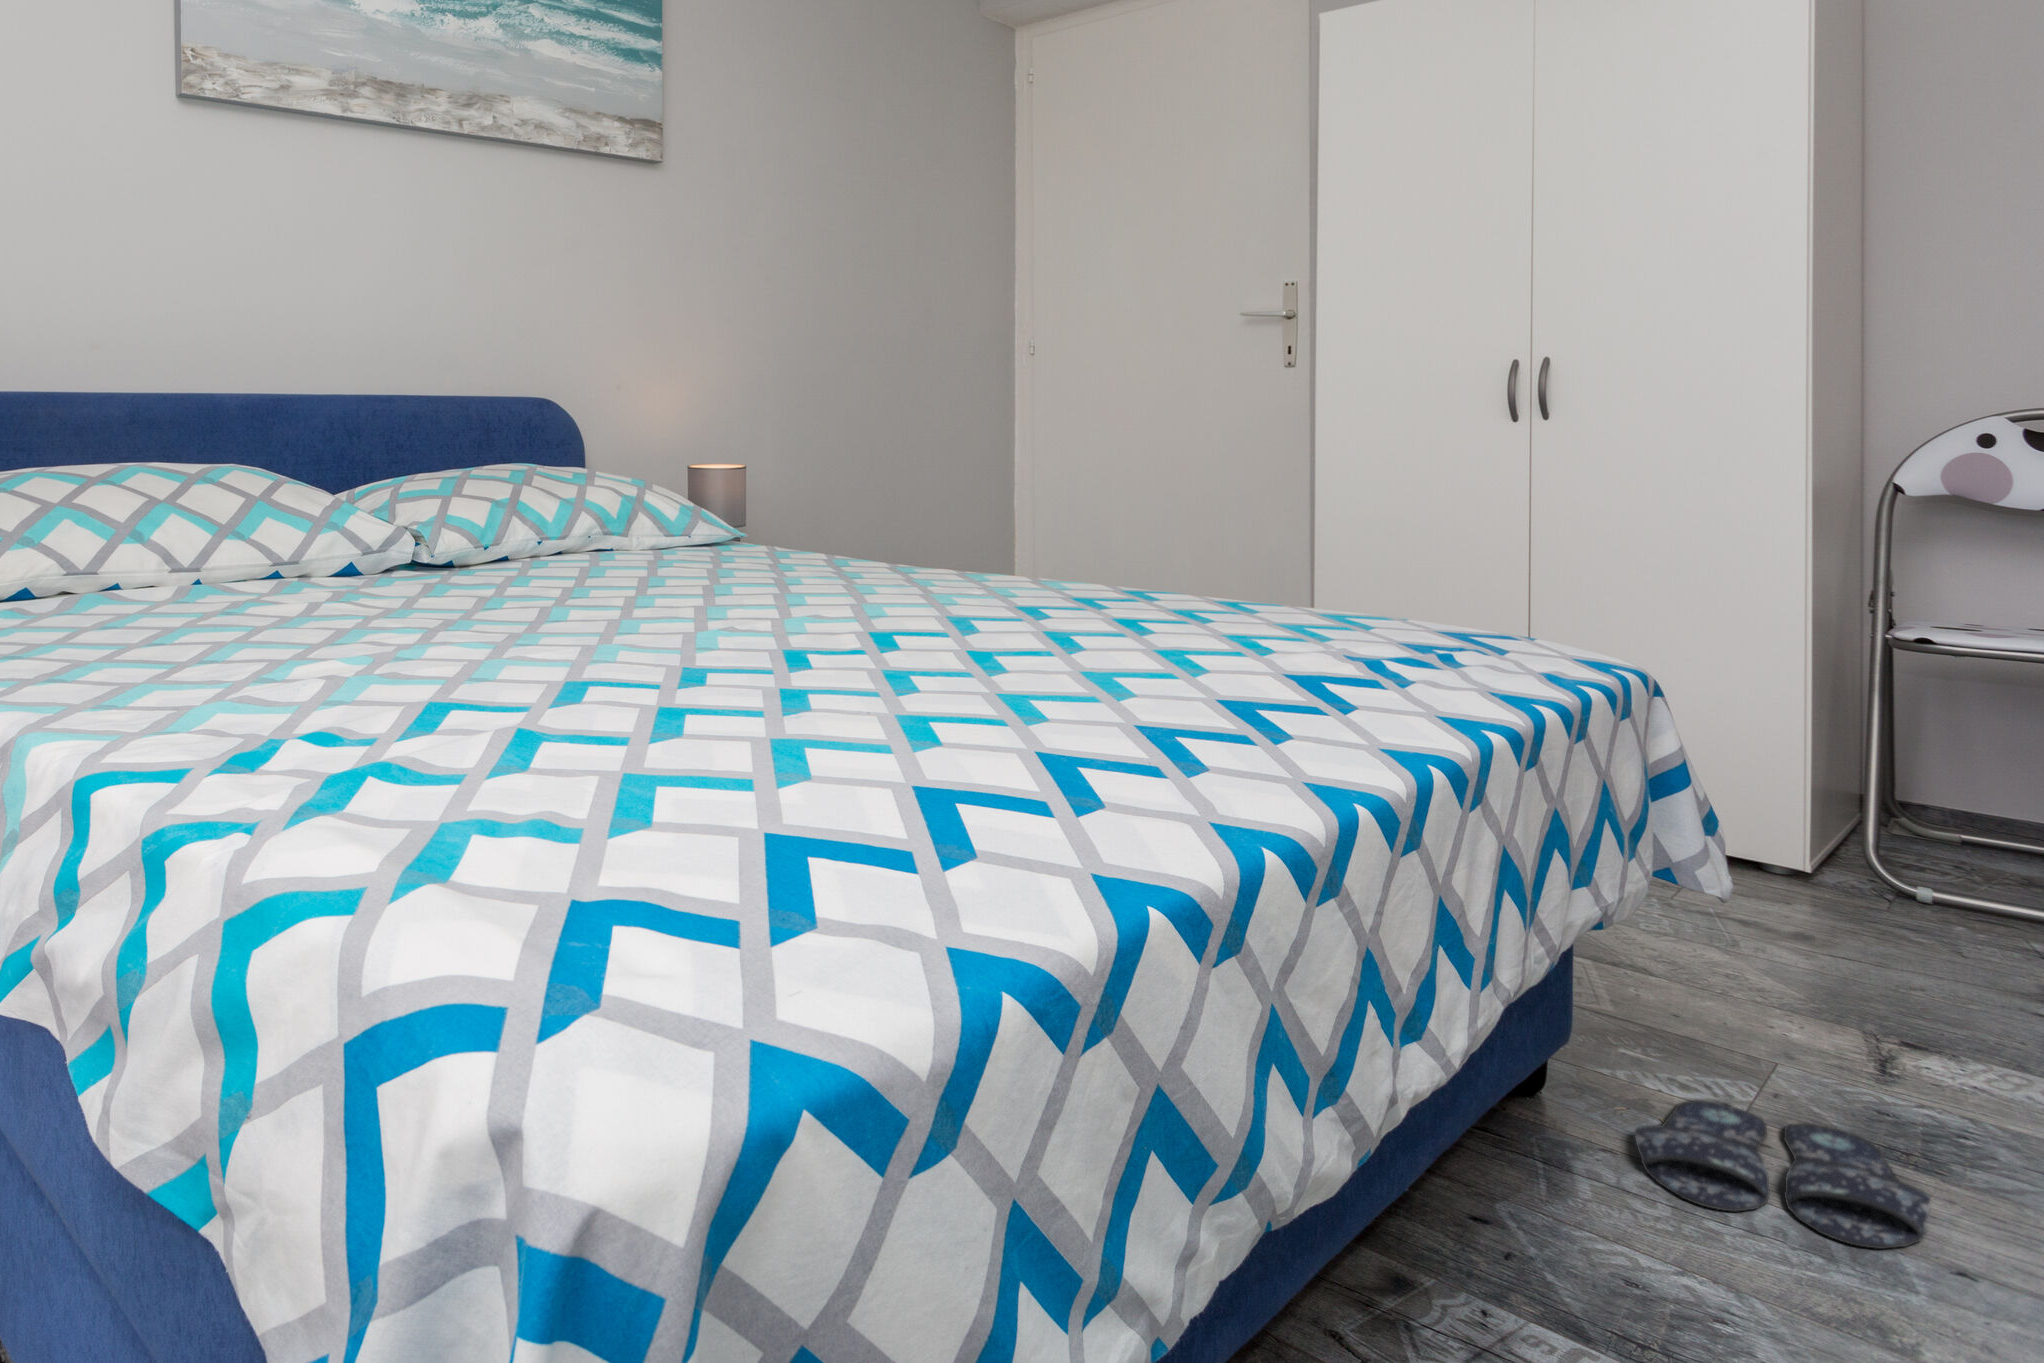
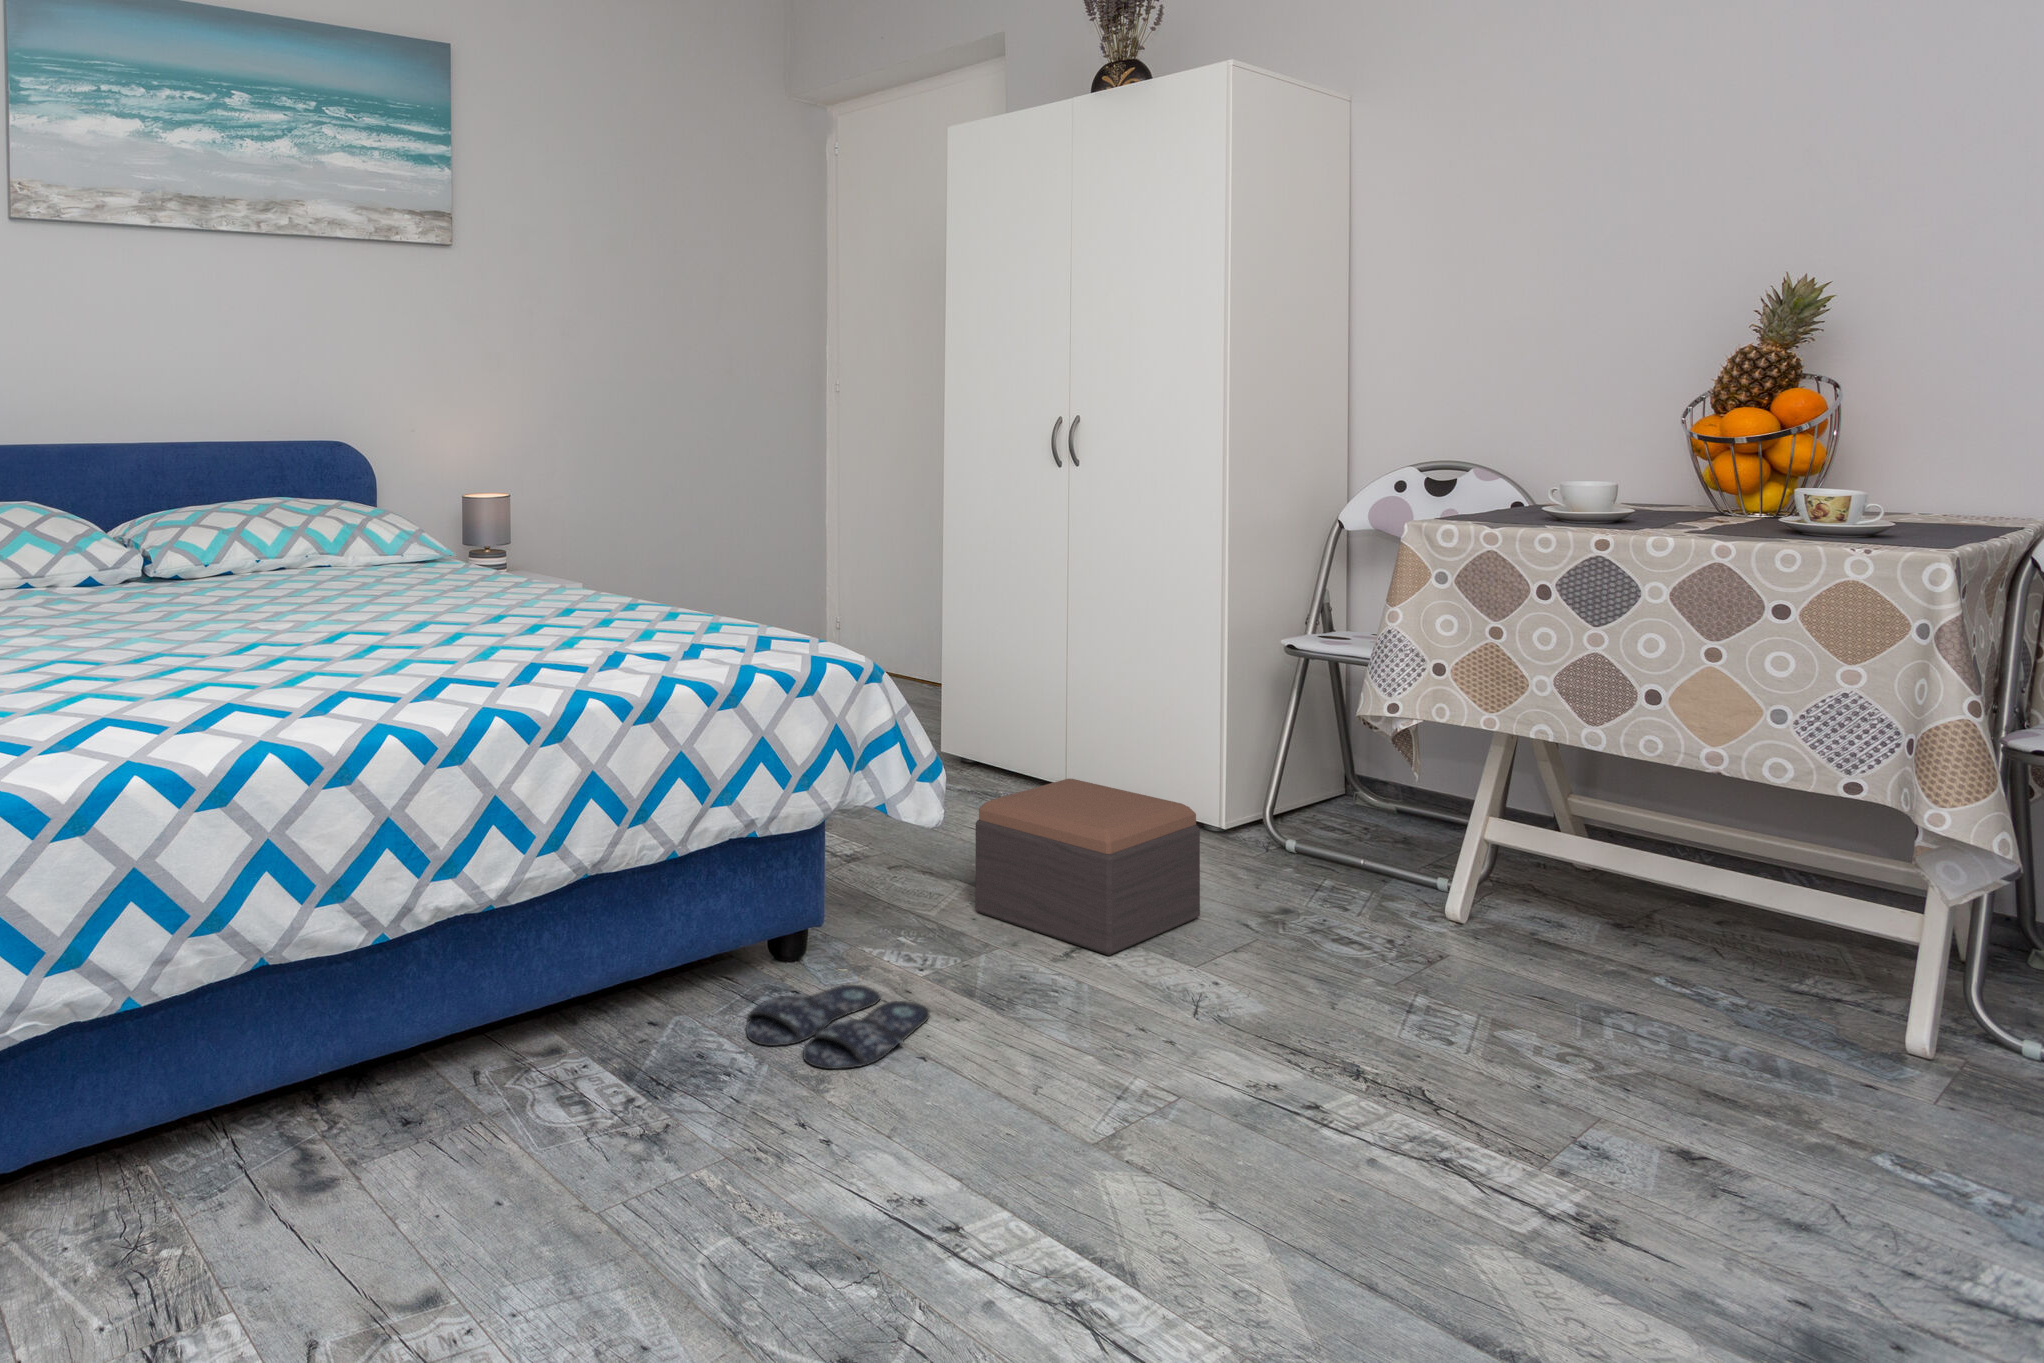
footstool: none [1664,797,1957,1036] -> present [976,779,1200,955]

